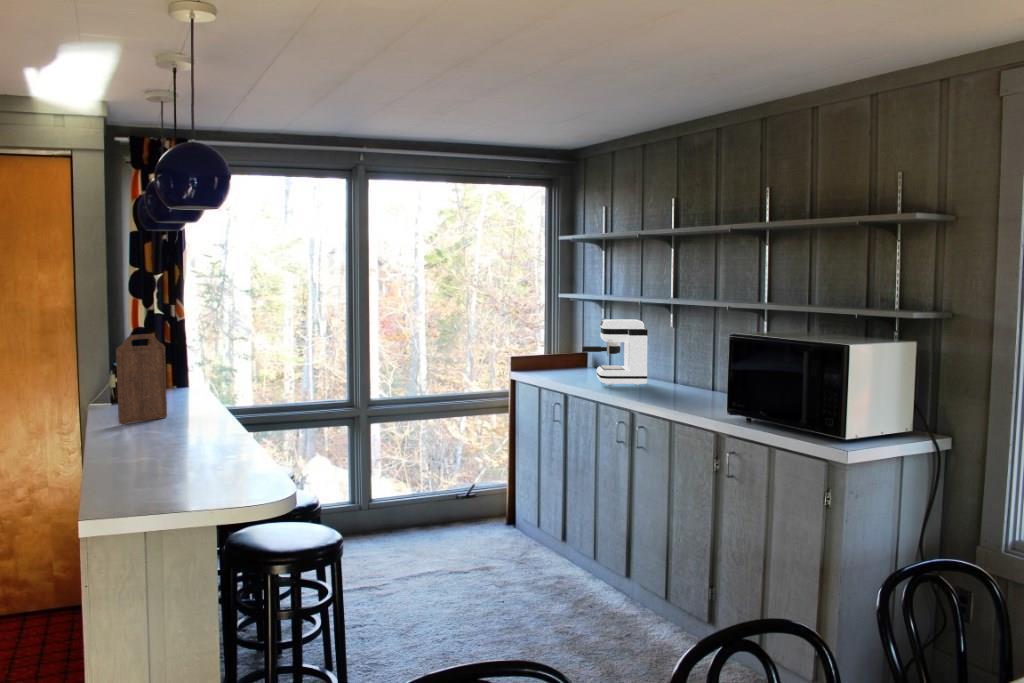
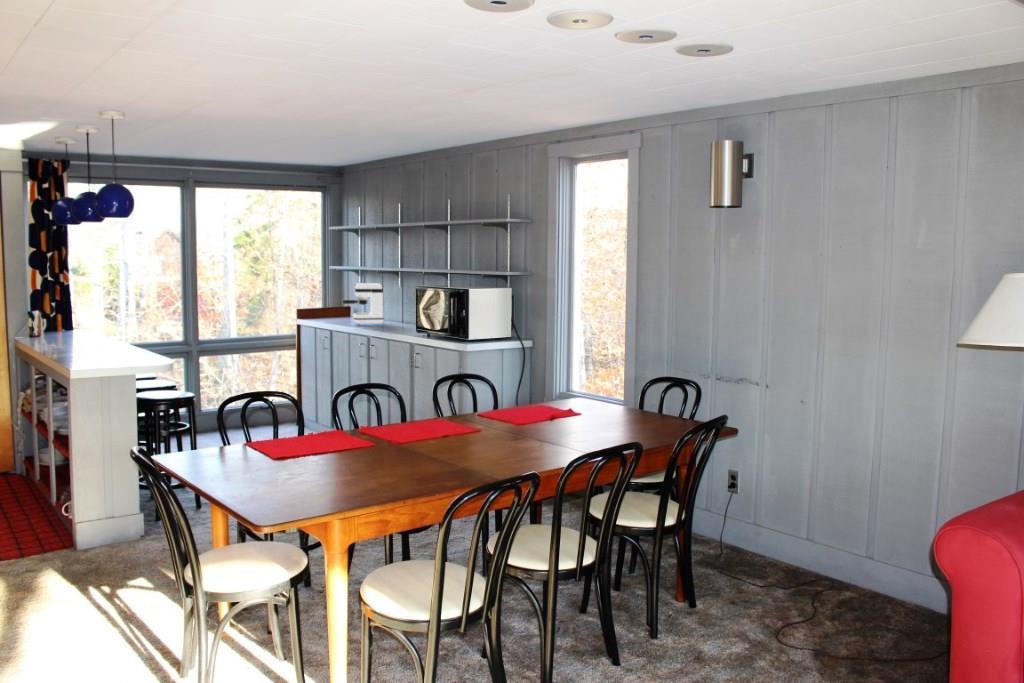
cutting board: present [116,334,167,424] -> none [50,291,79,345]

